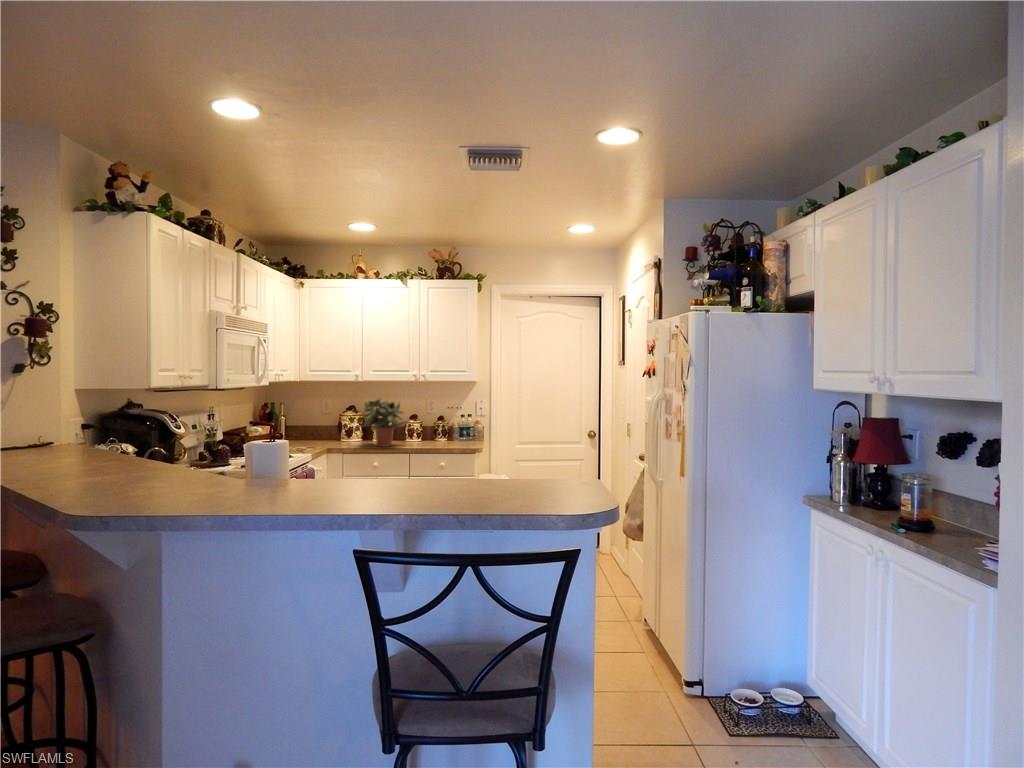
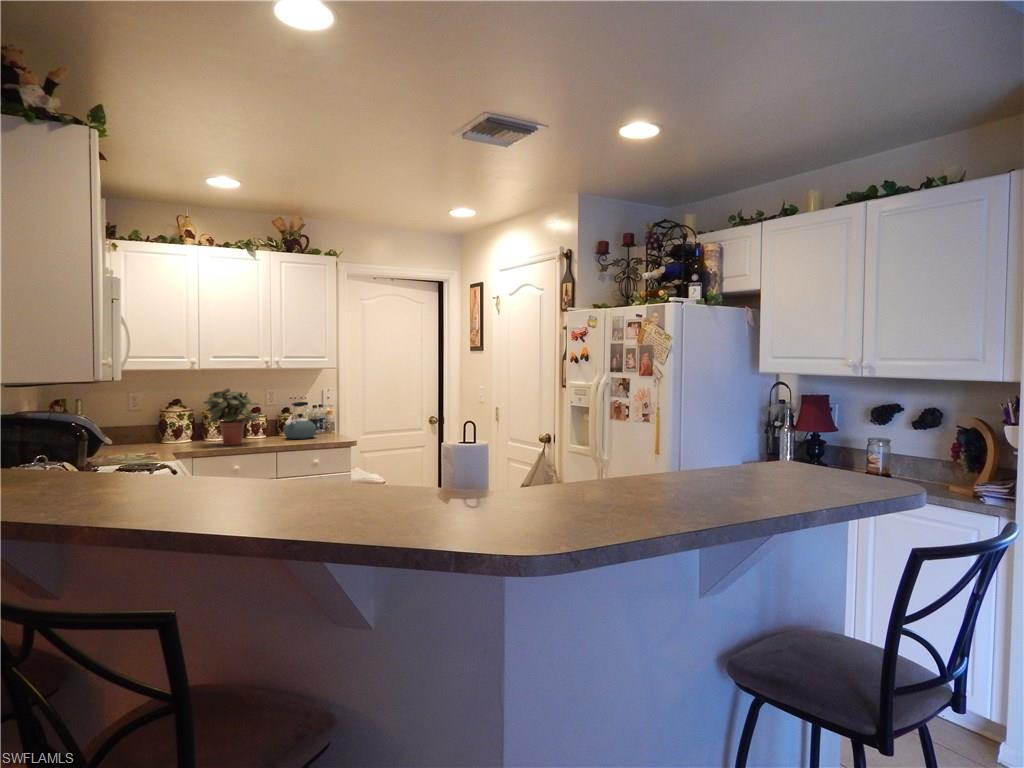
kettle: none [430,412,459,445] -> present [284,402,316,439]

